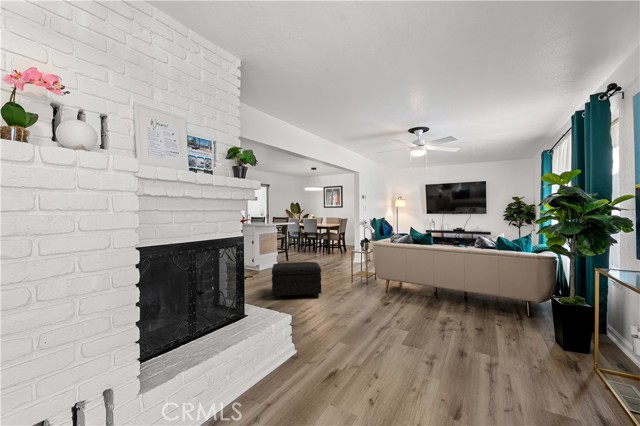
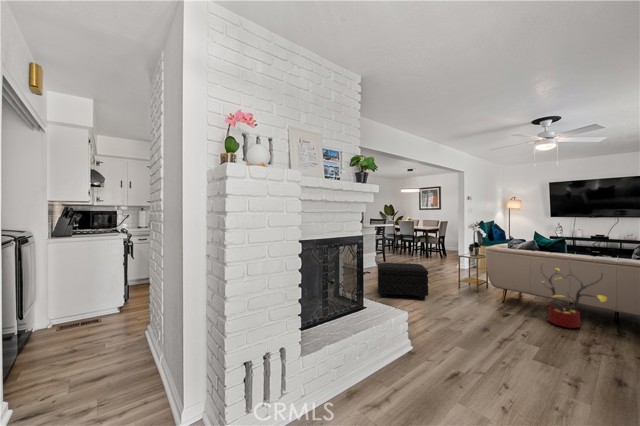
decorative plant: none [413,255,458,310] -> present [541,266,607,328]

